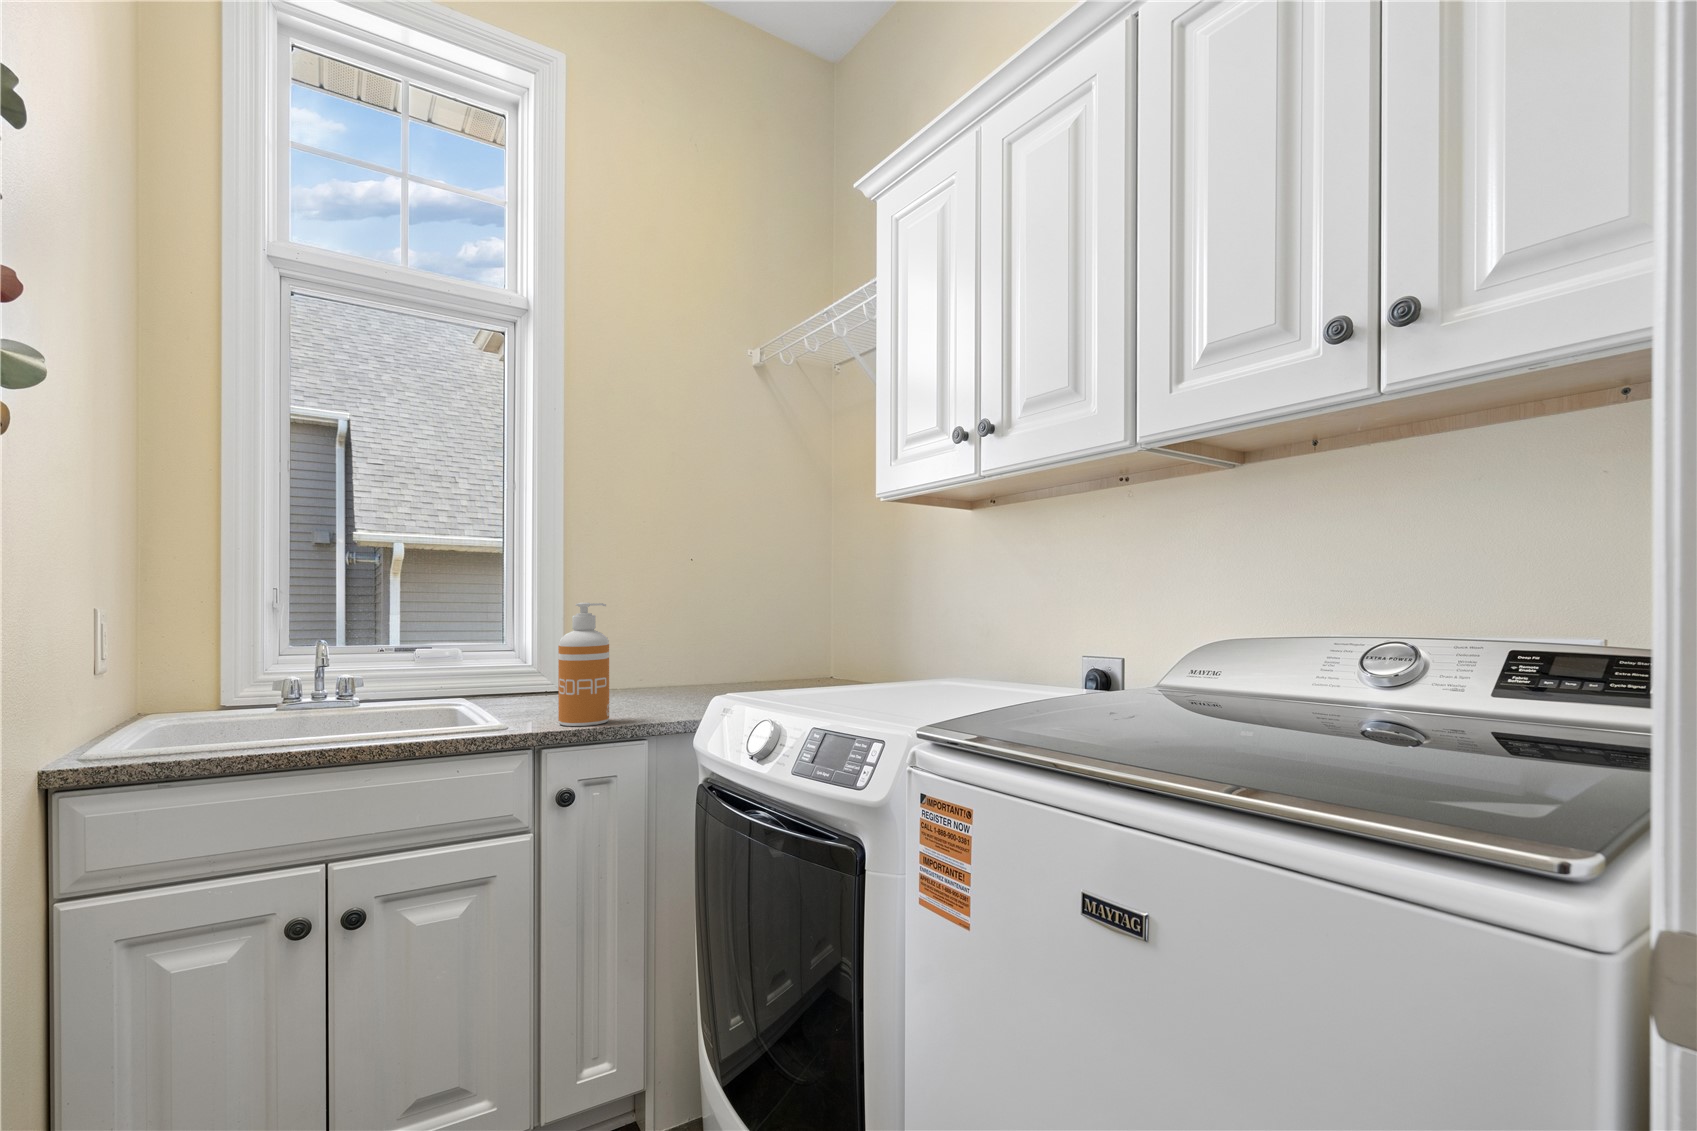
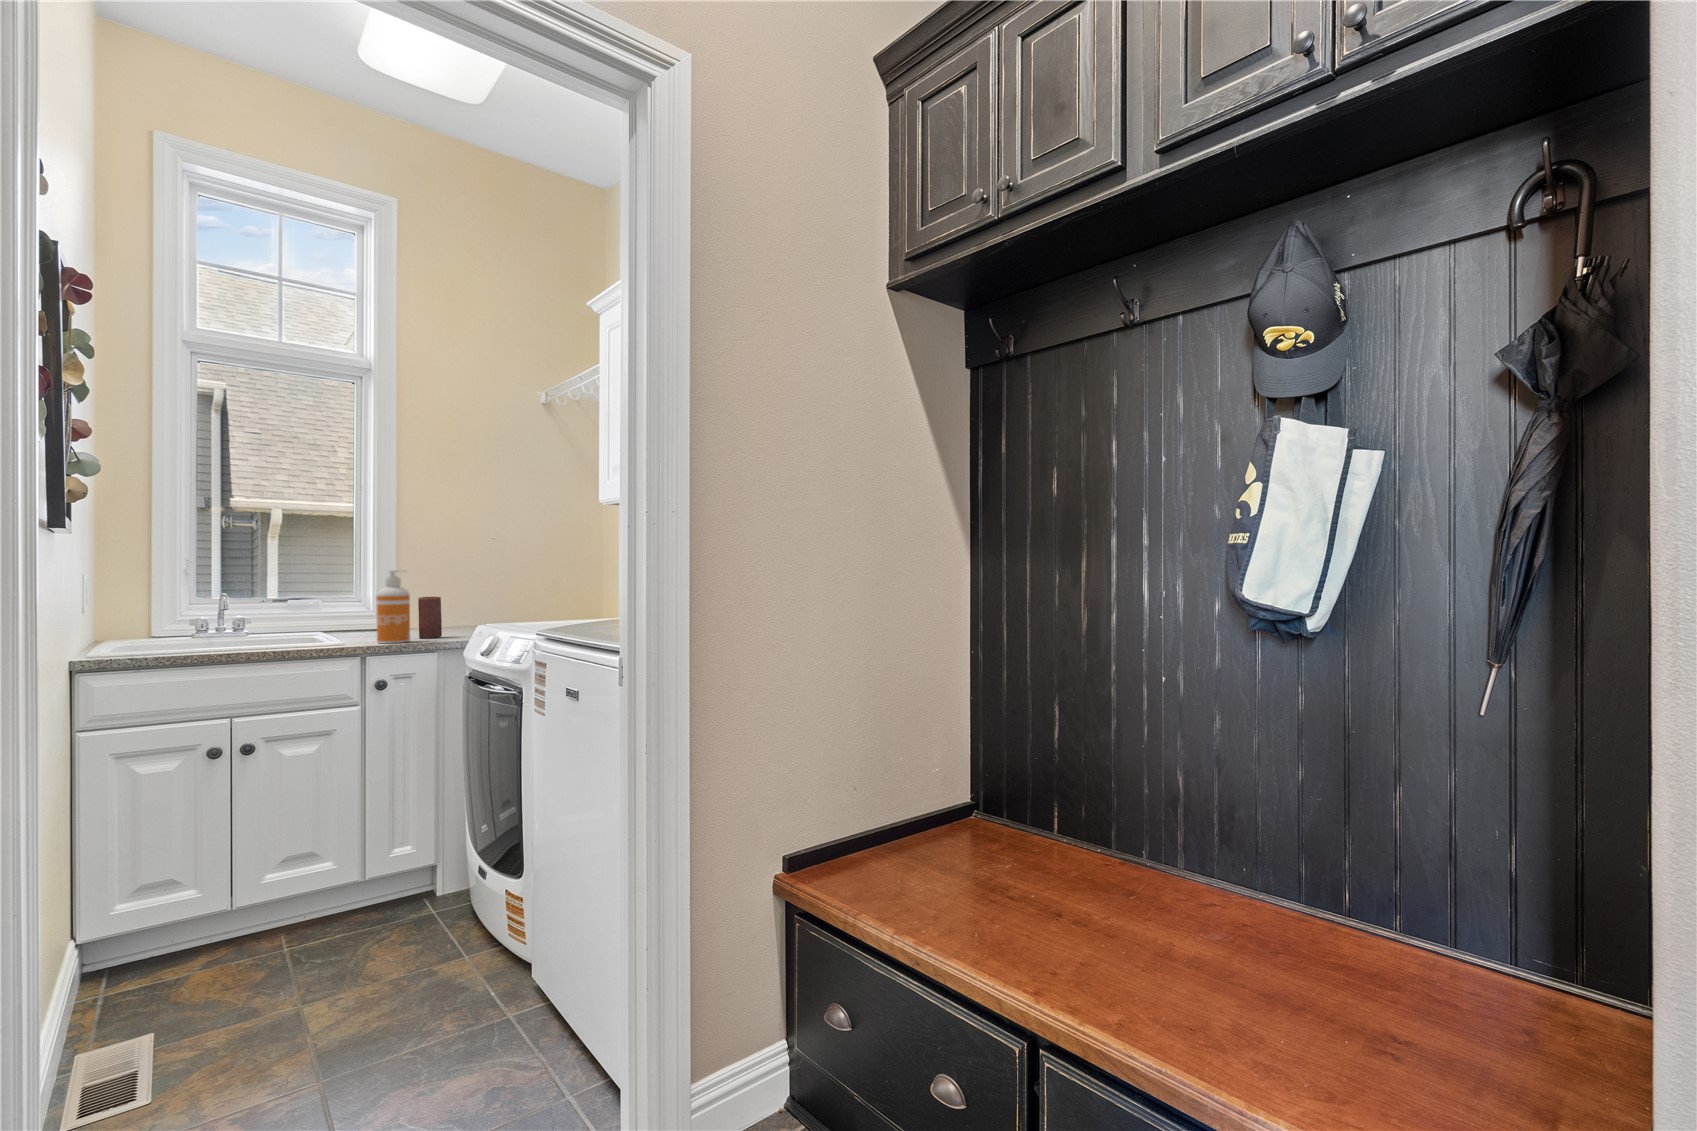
candle: none [613,645,647,712] -> present [418,597,442,638]

